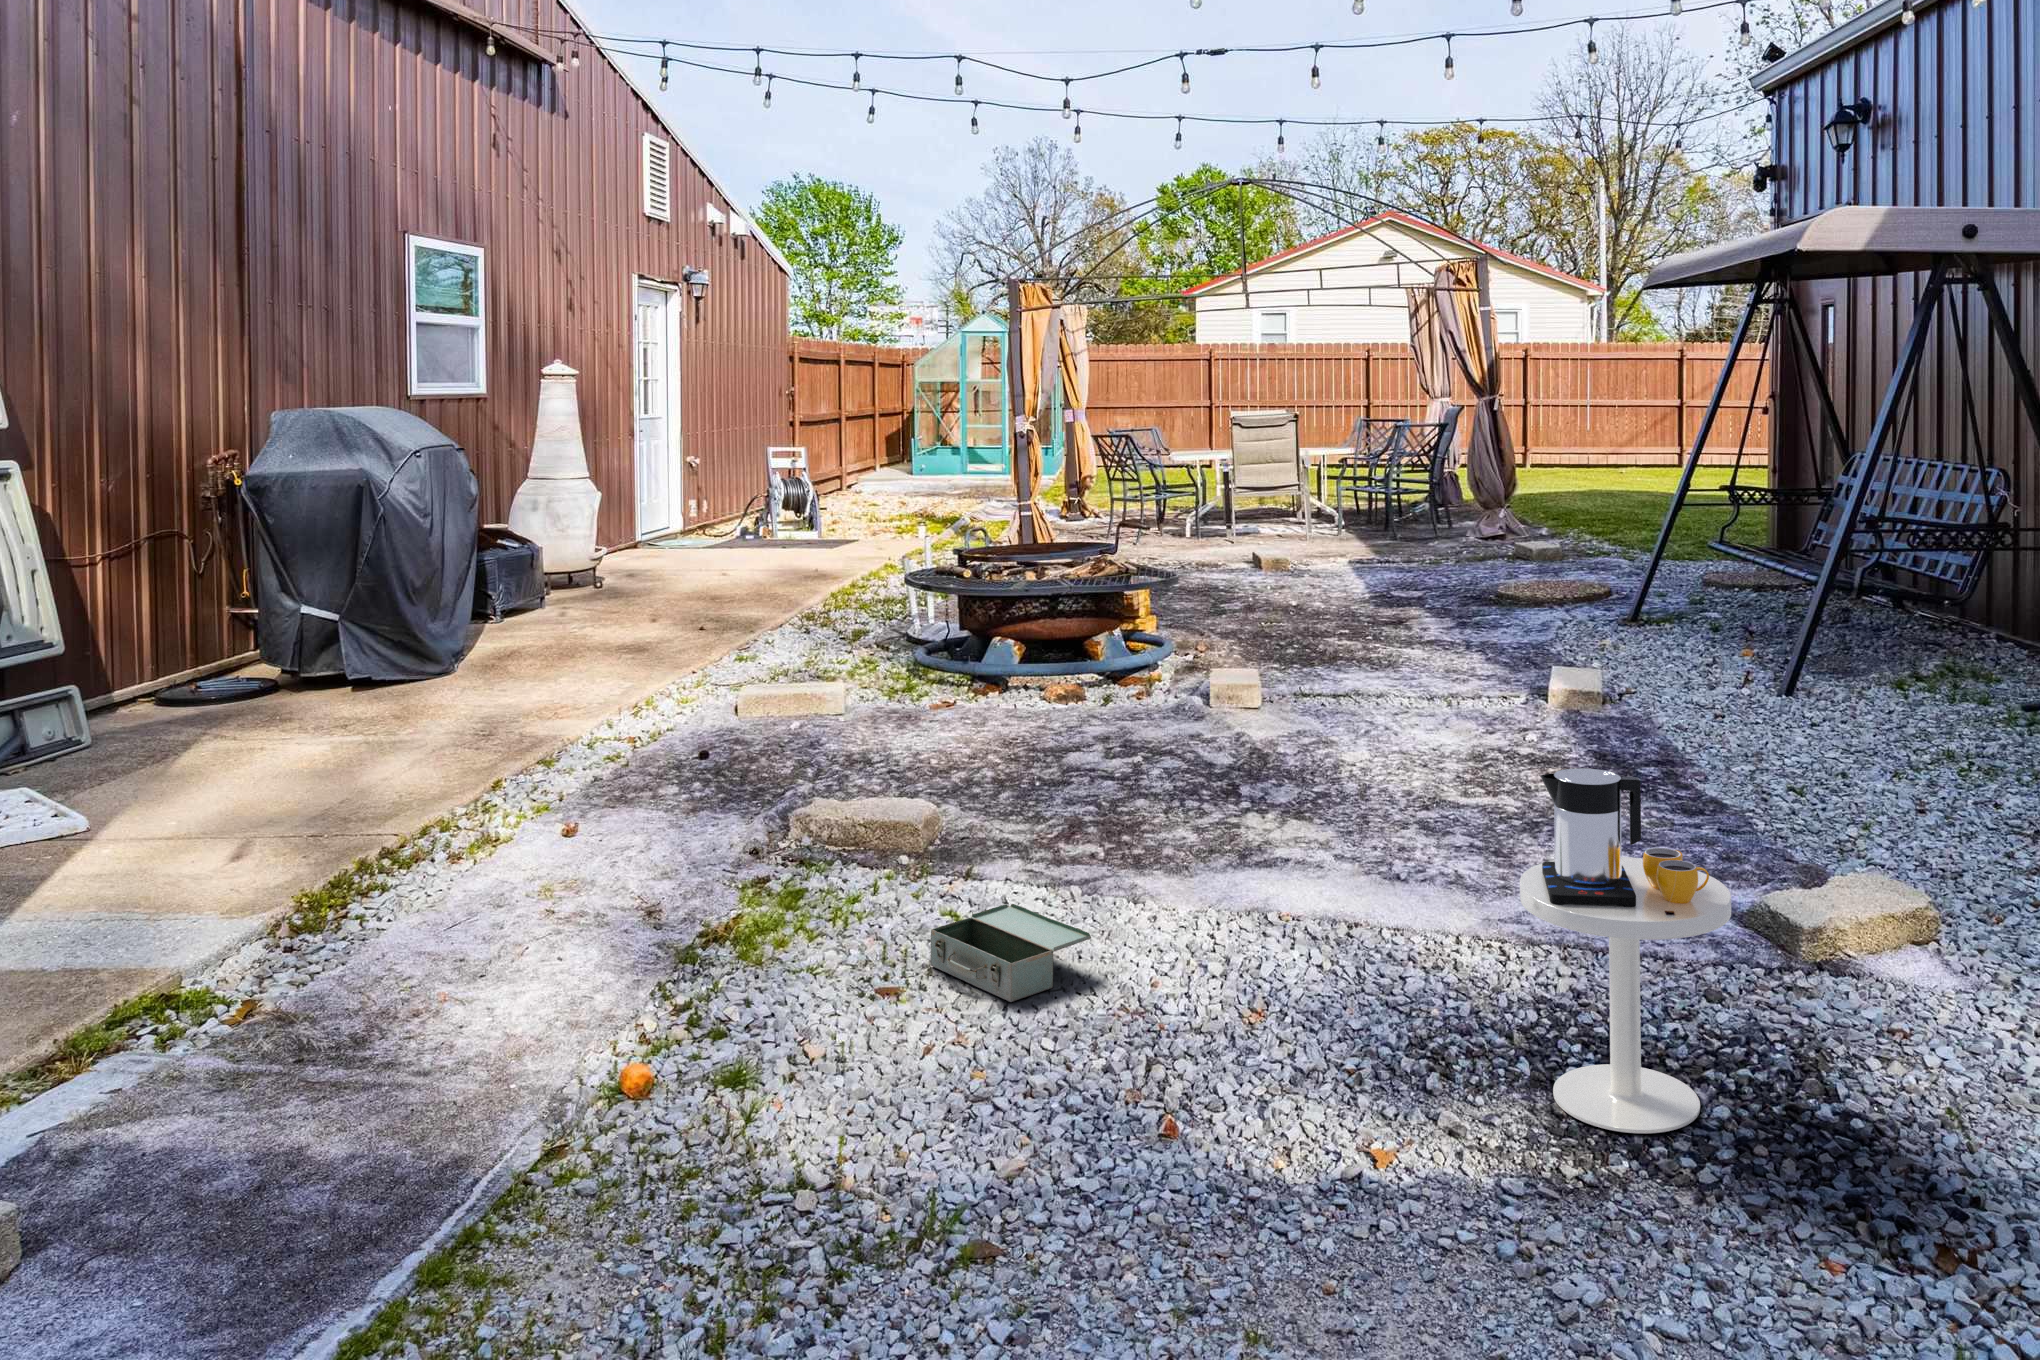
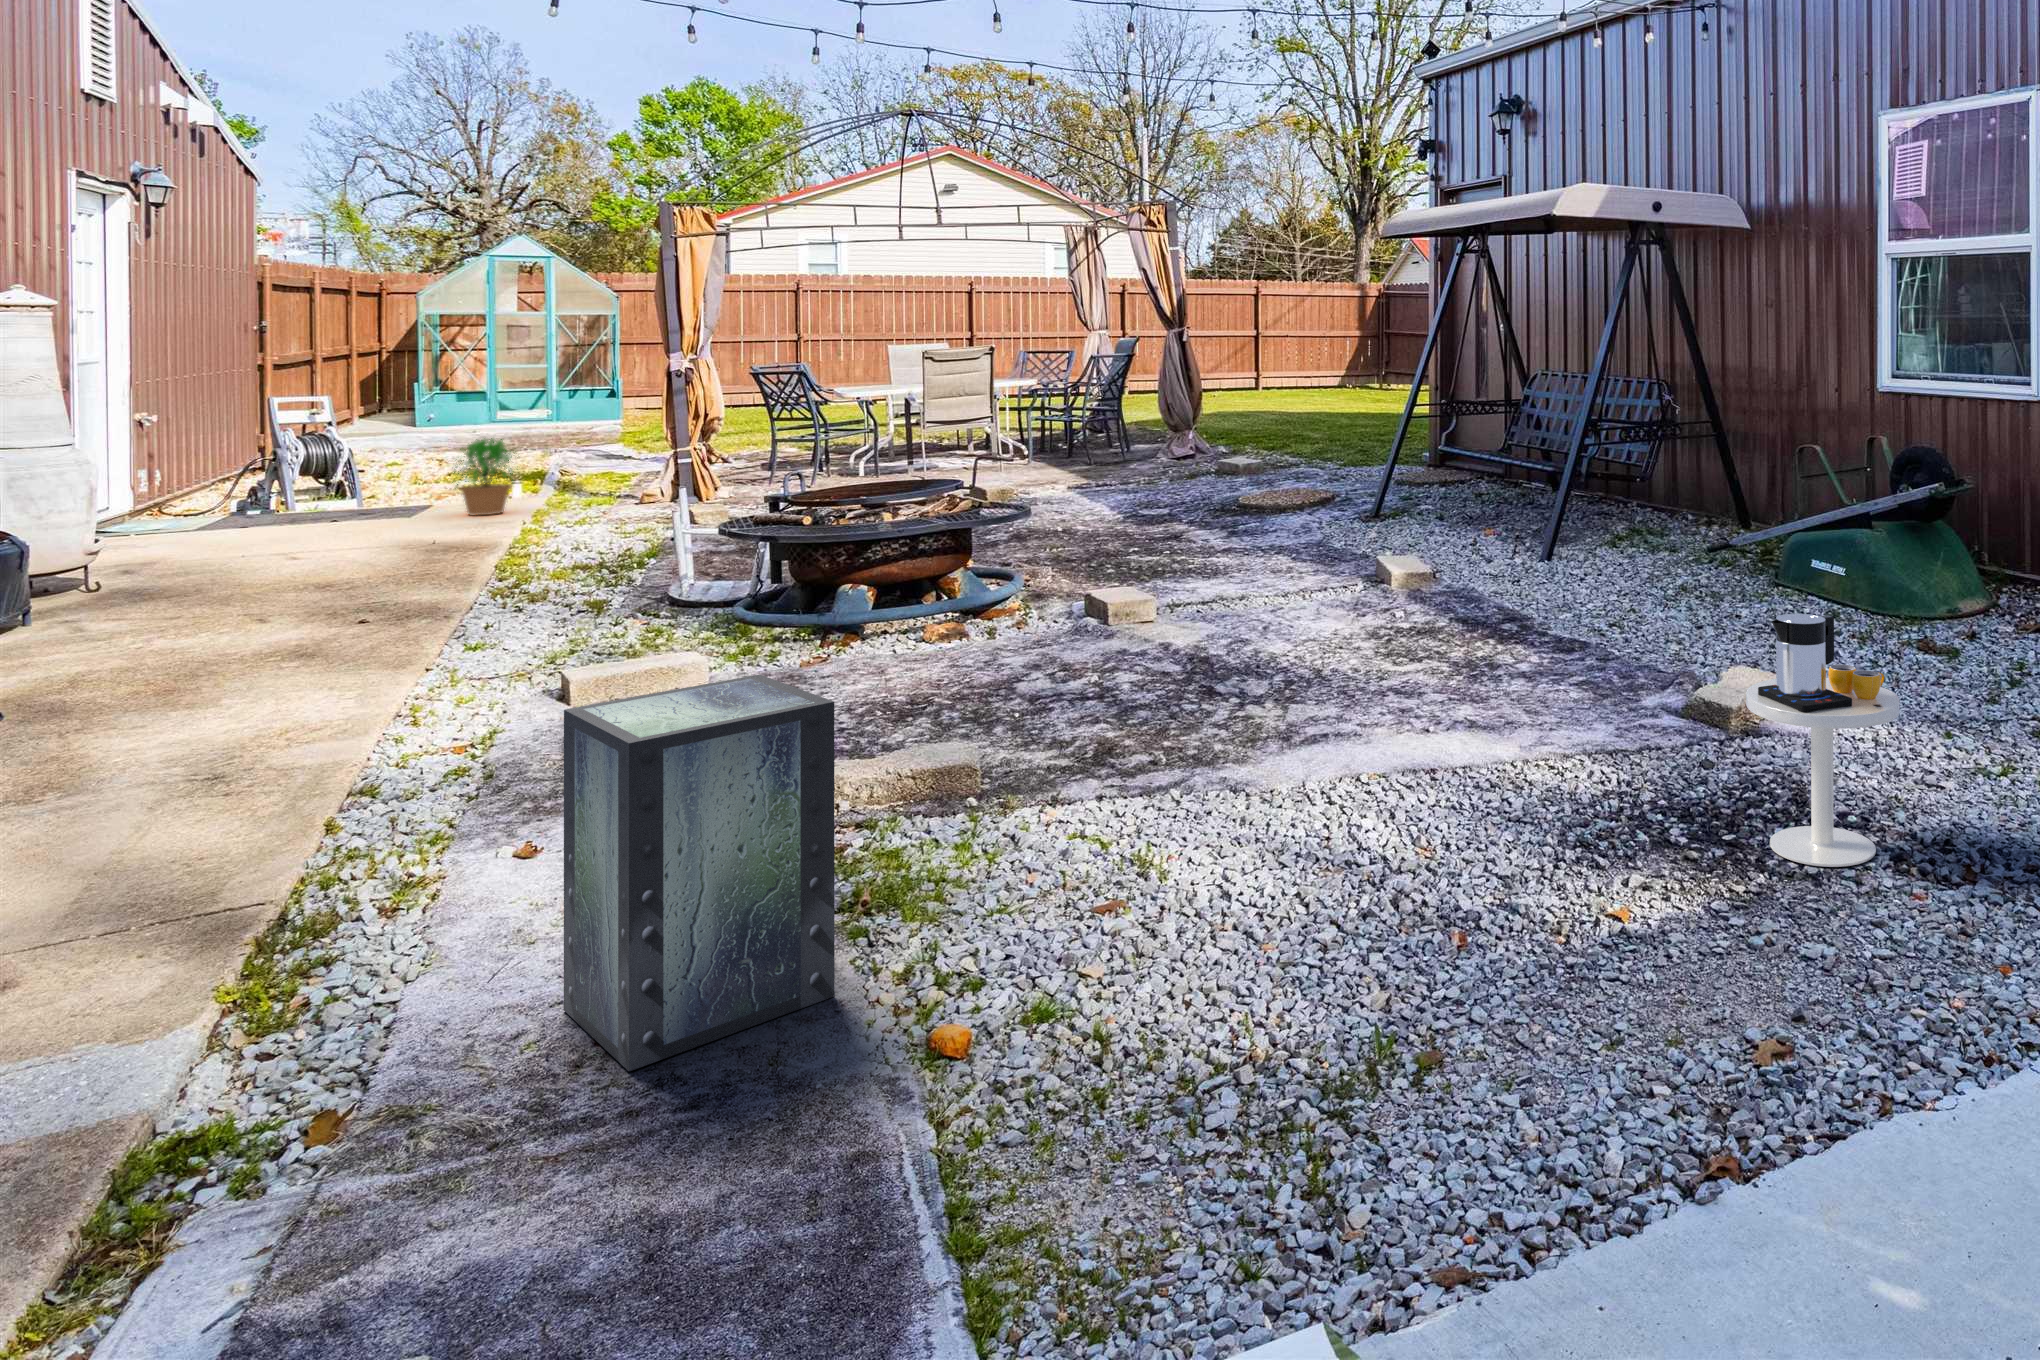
potted plant: none [849,486,904,555] -> present [452,438,518,516]
storage box: none [359,700,572,1029] -> present [564,674,835,1071]
toolbox: present [930,904,1091,1002] -> none [1186,809,1339,887]

